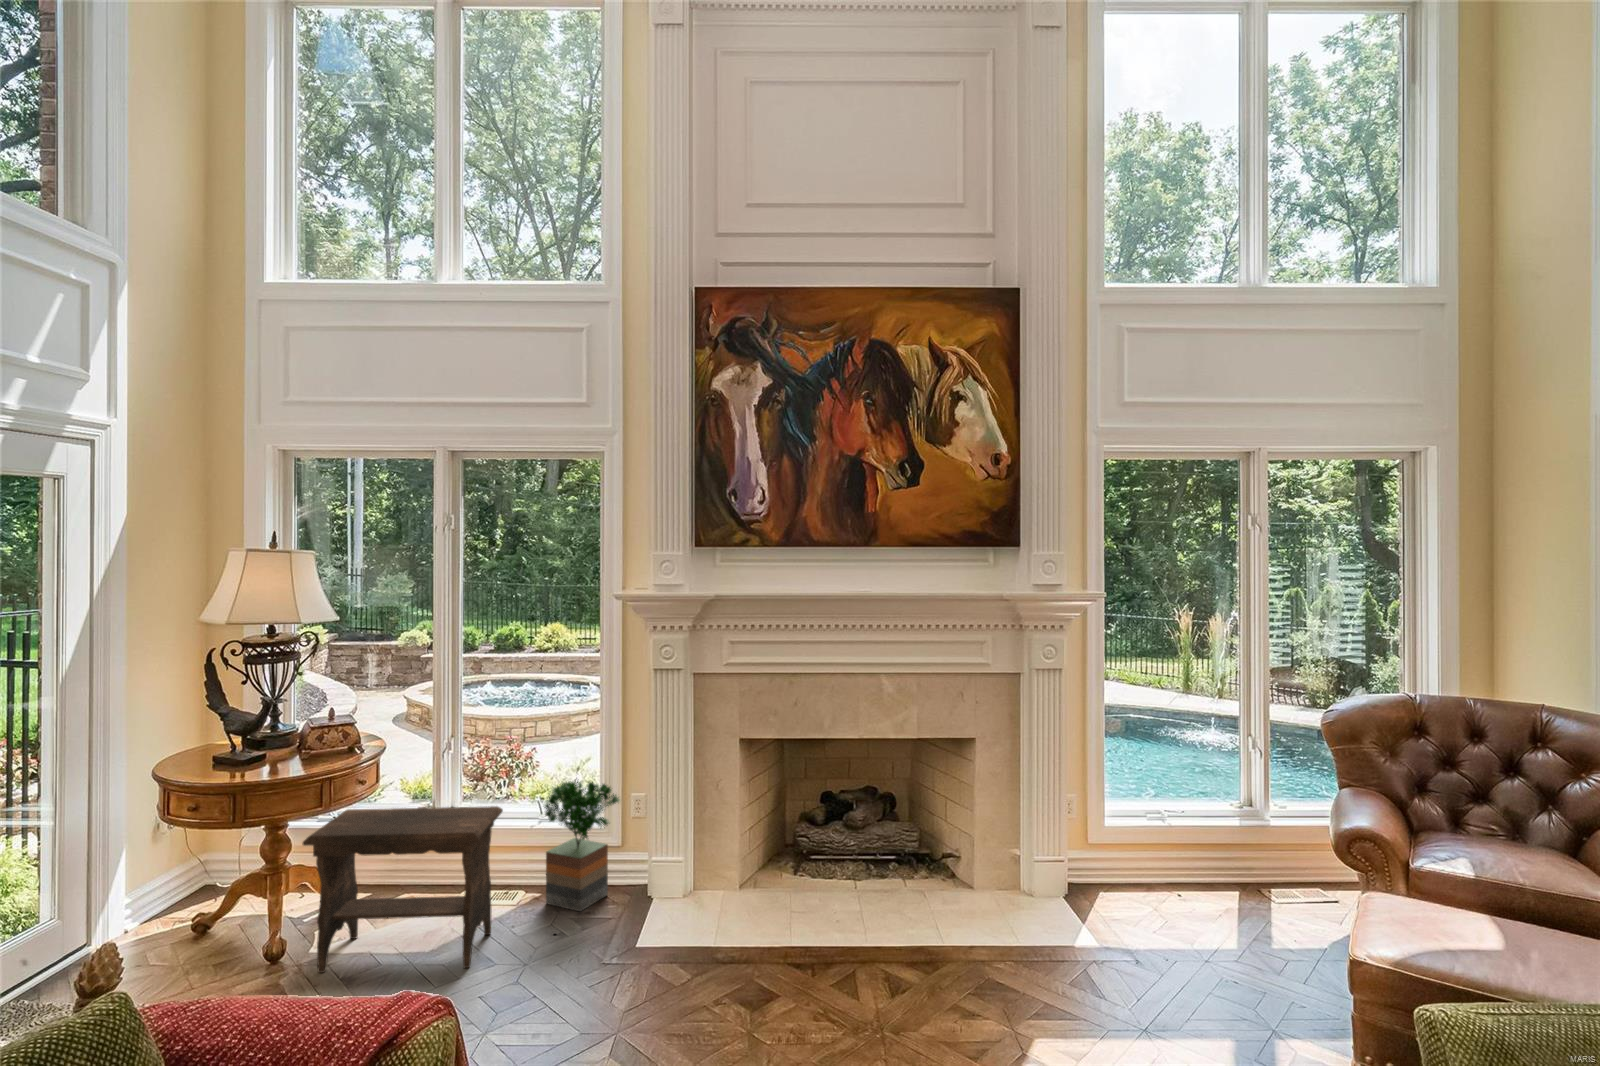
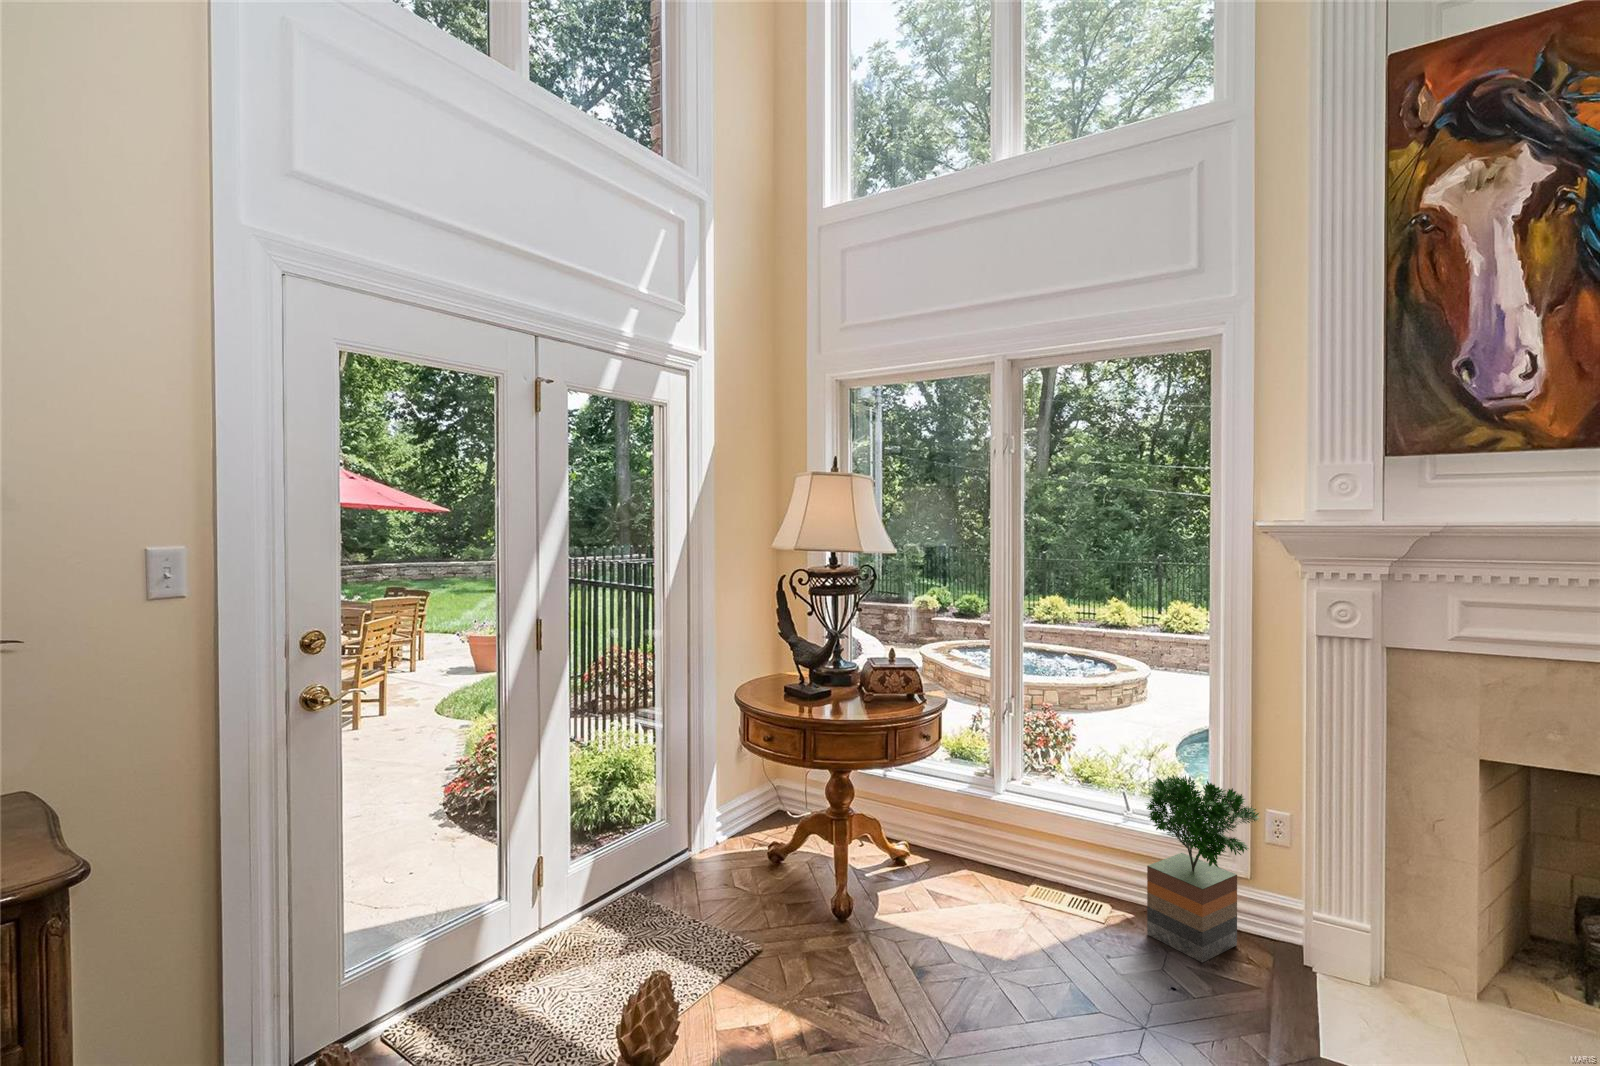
footstool: present [302,806,503,973] -> none [866,766,1097,1011]

